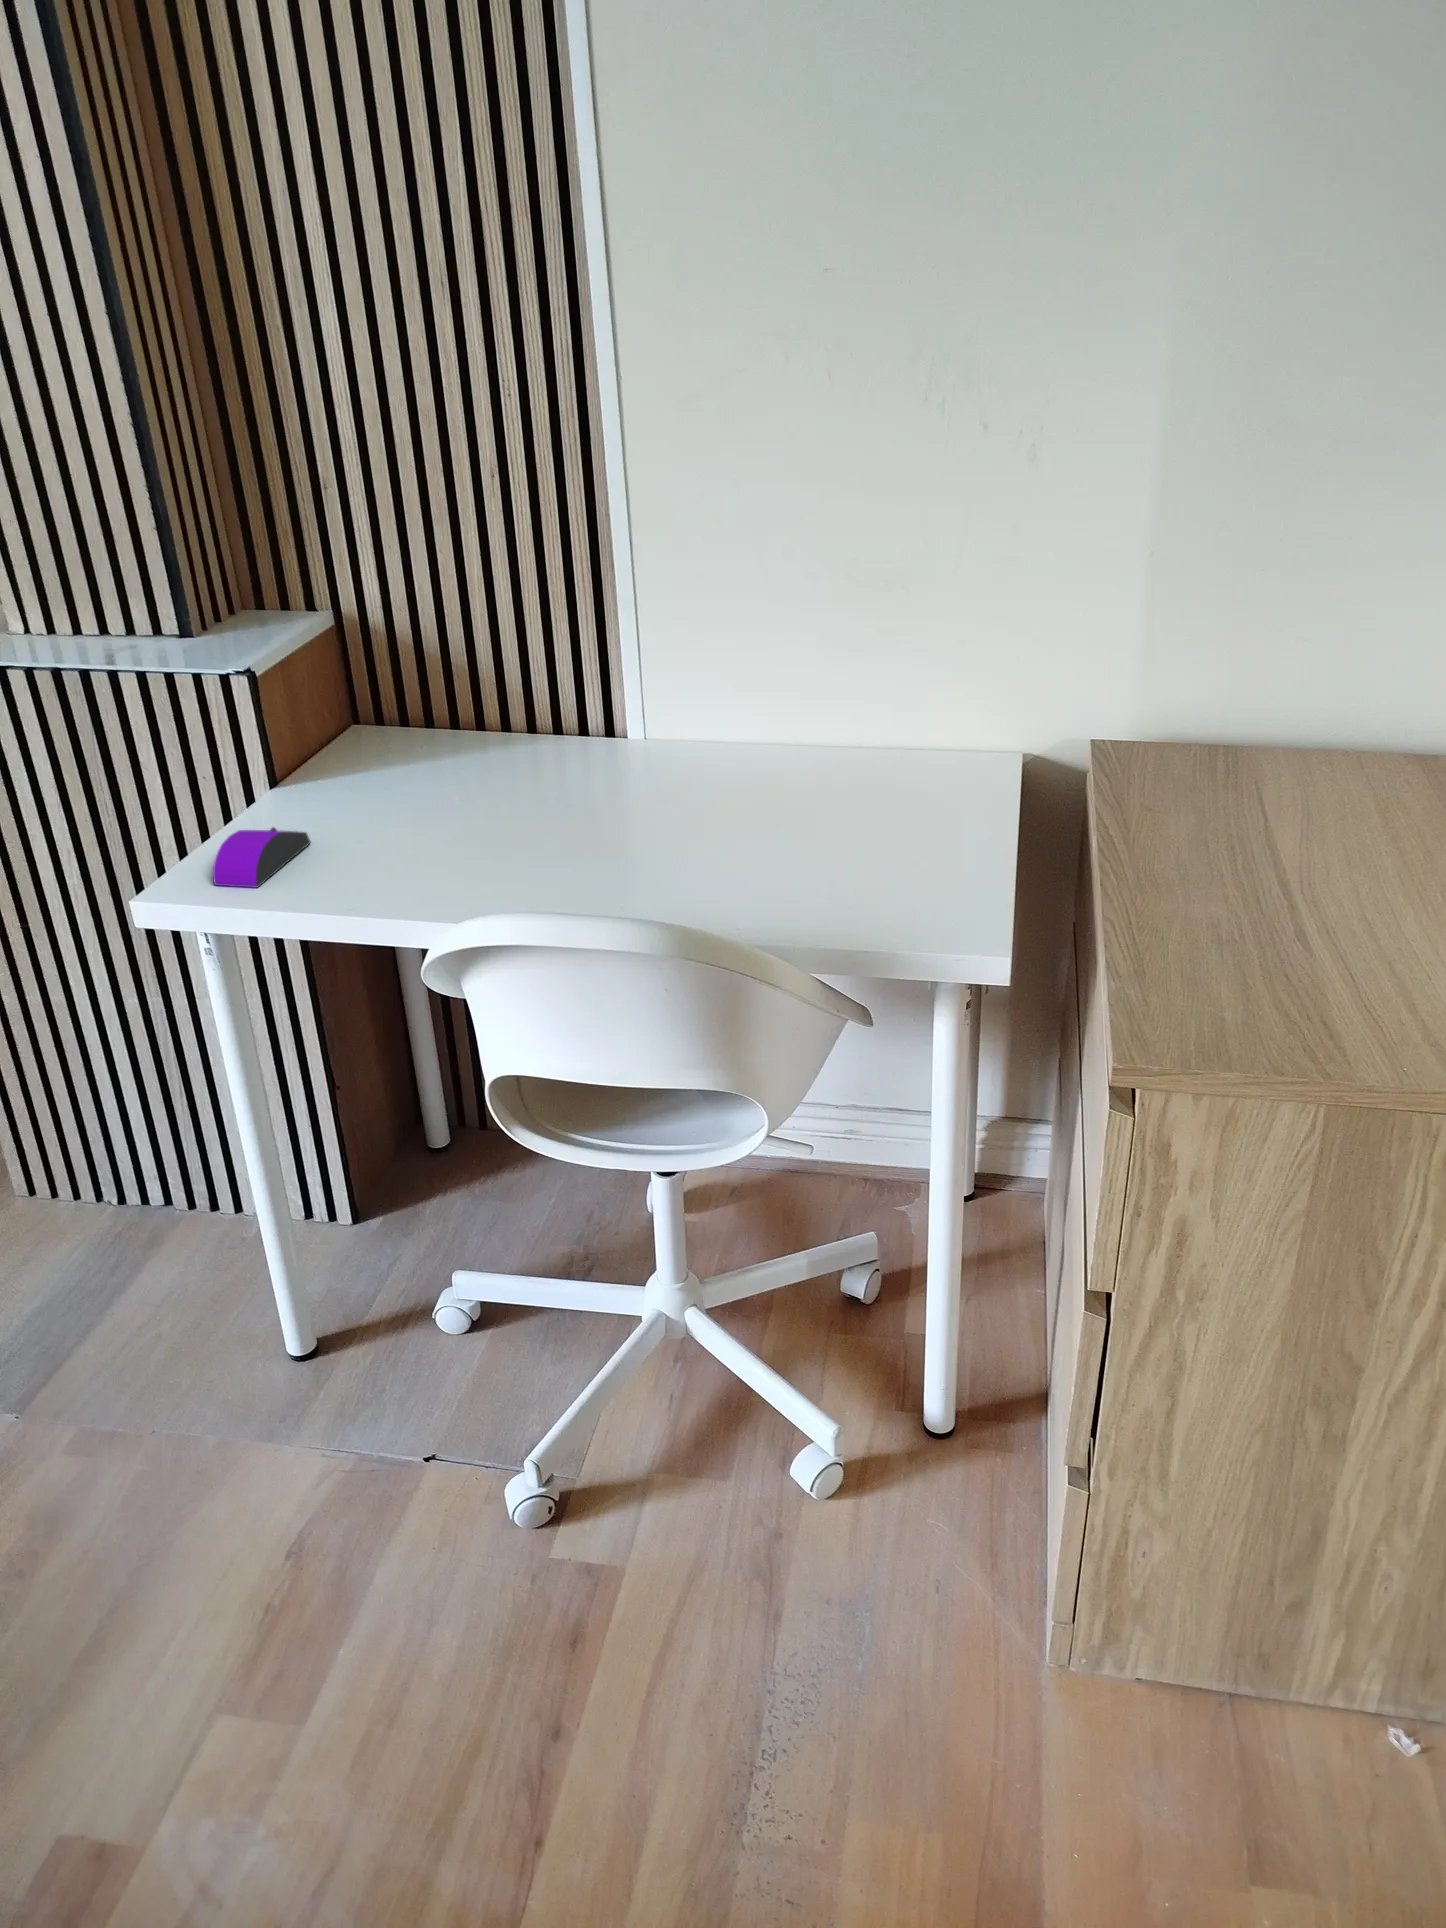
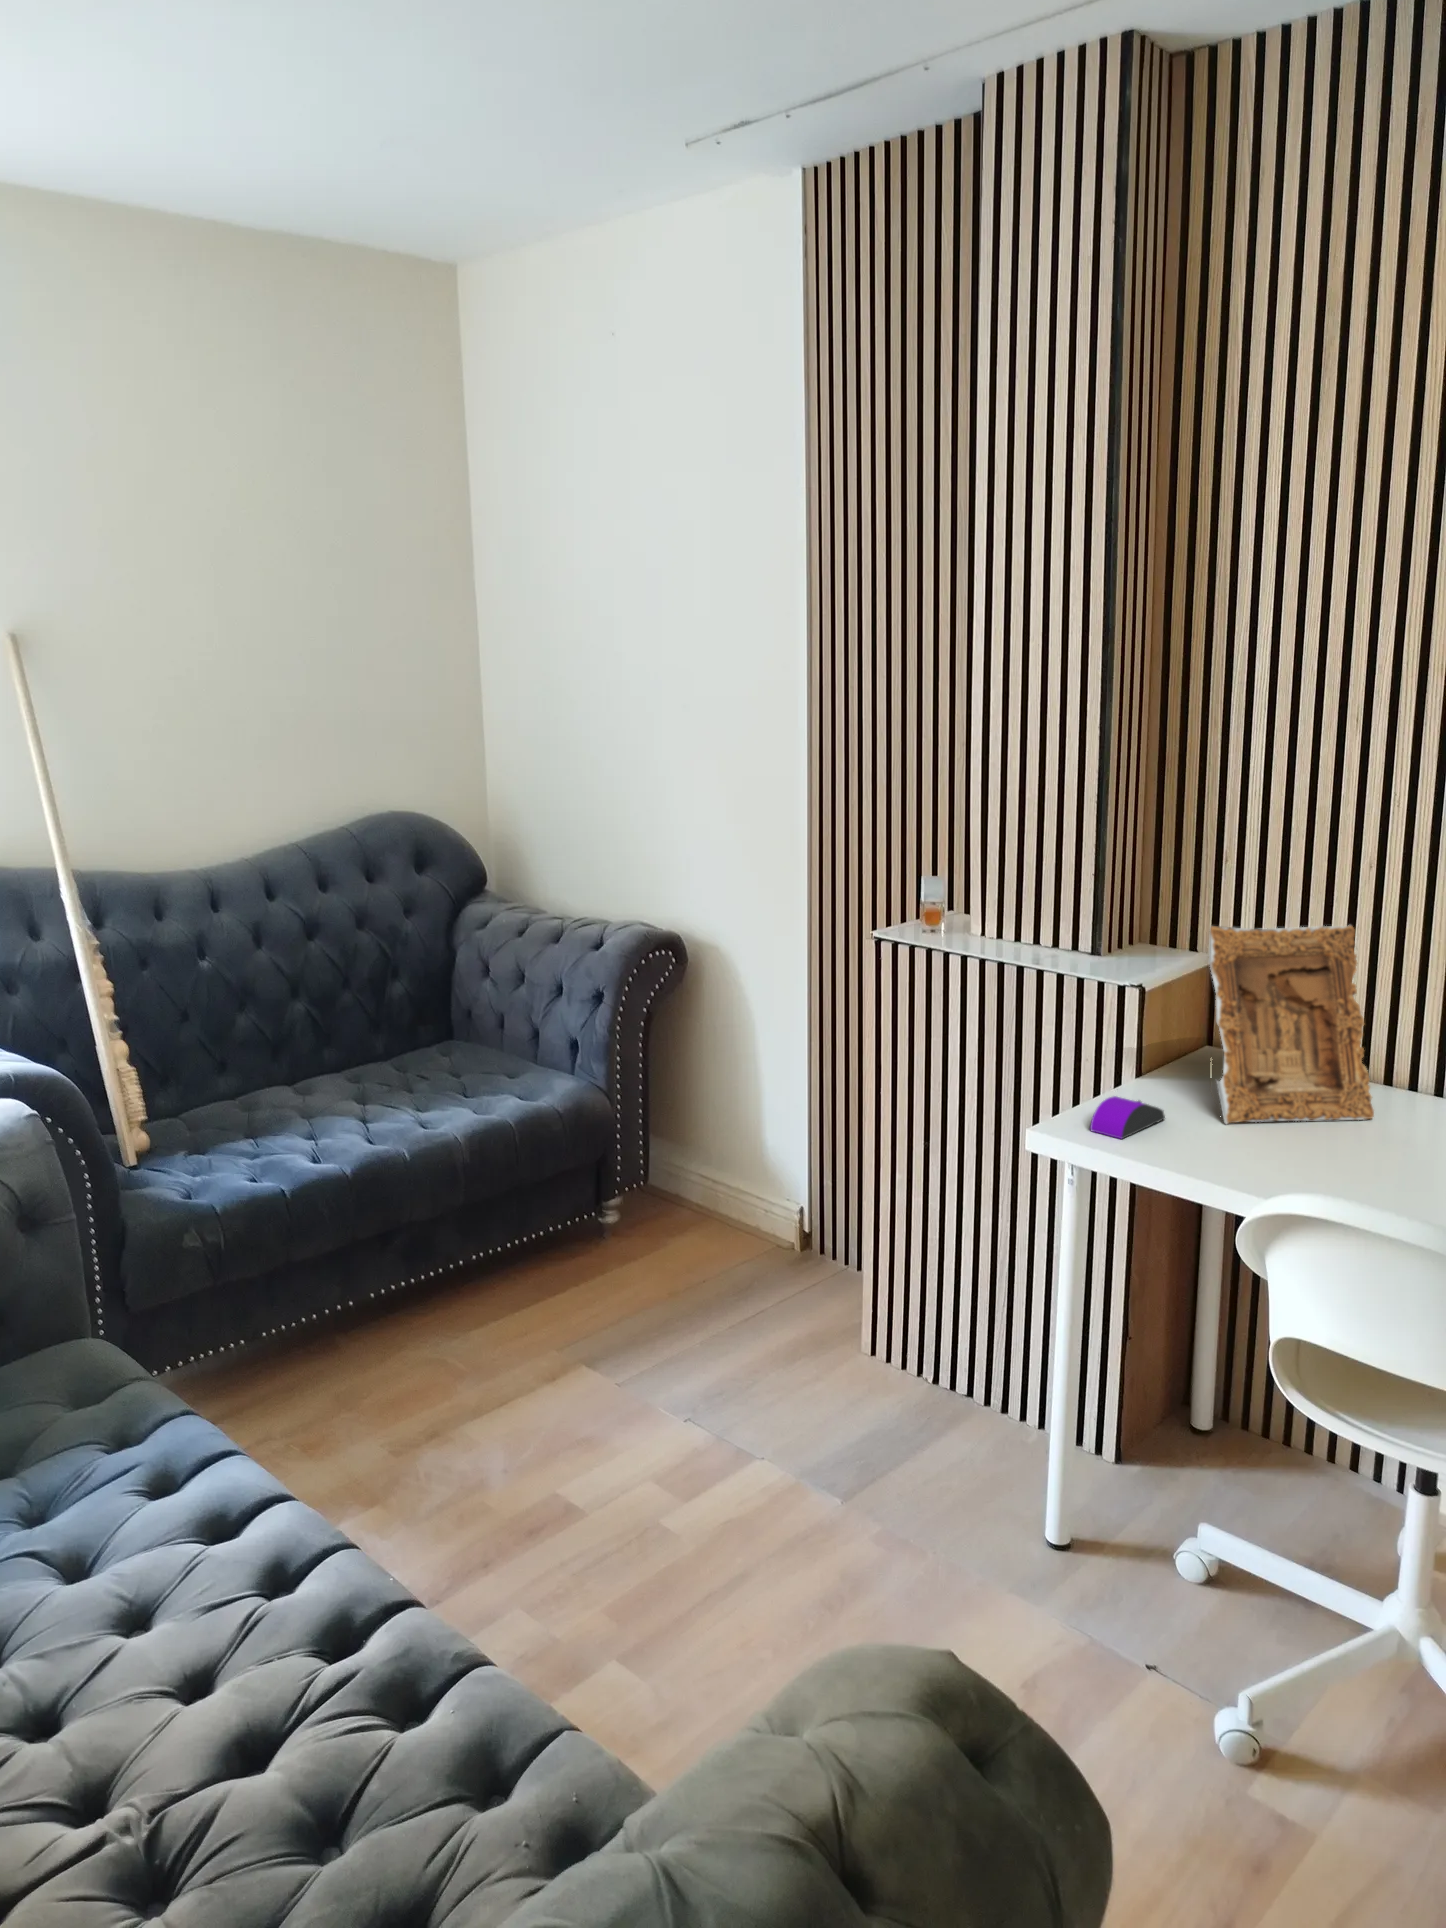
picture frame: none [314,553,548,832] -> present [1209,925,1374,1124]

